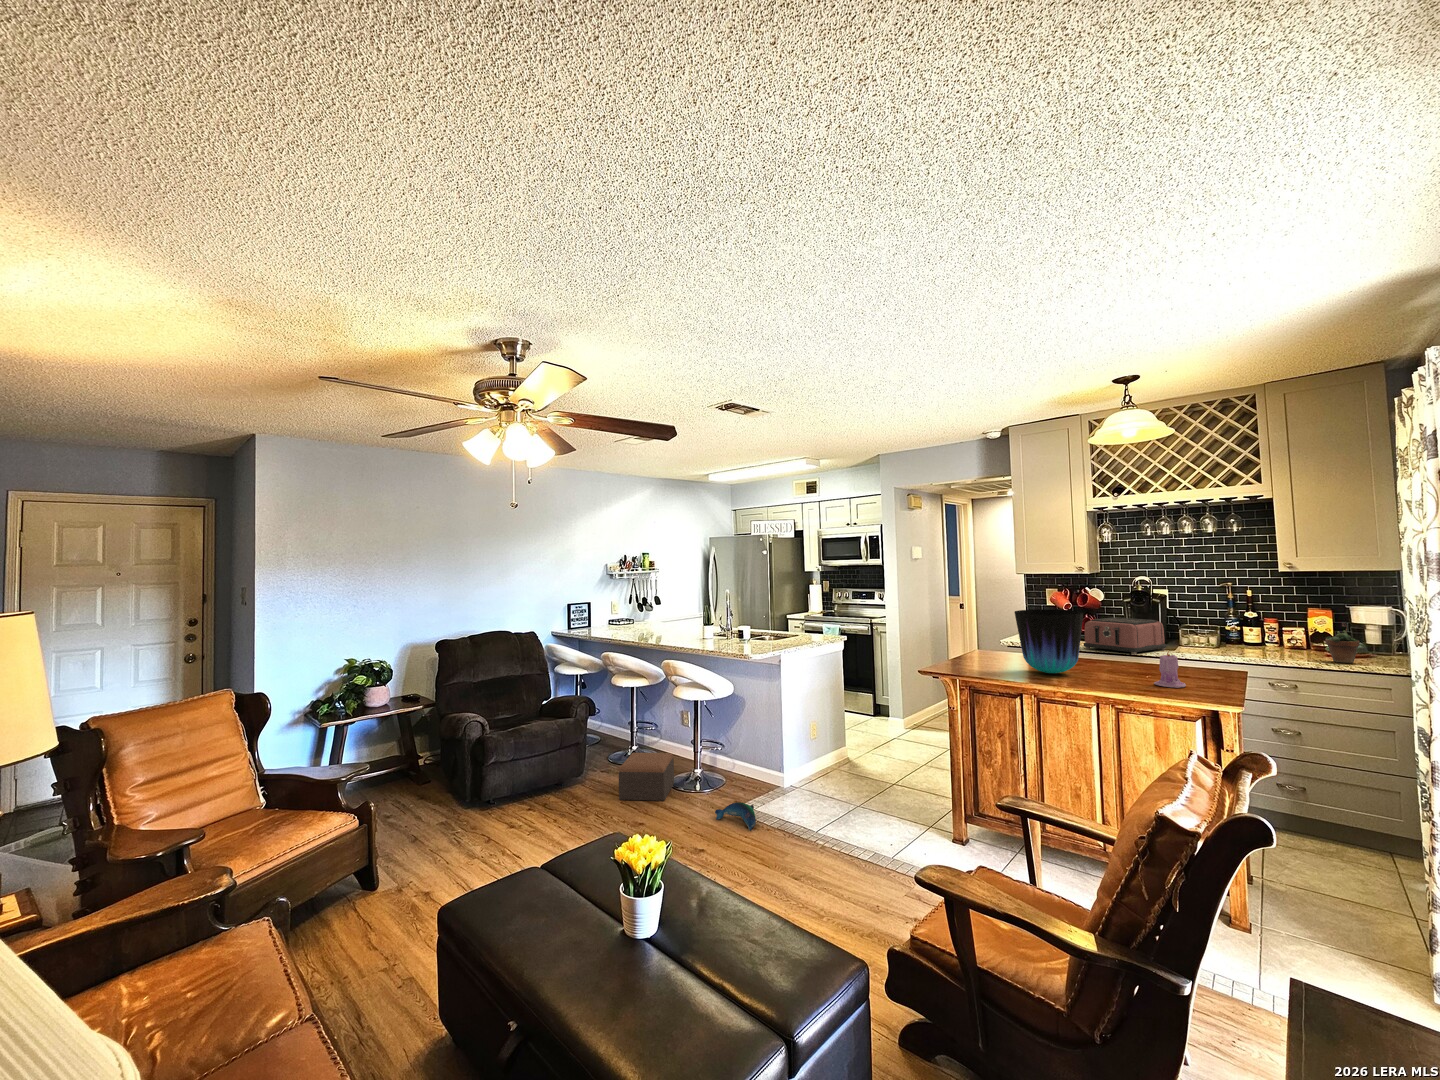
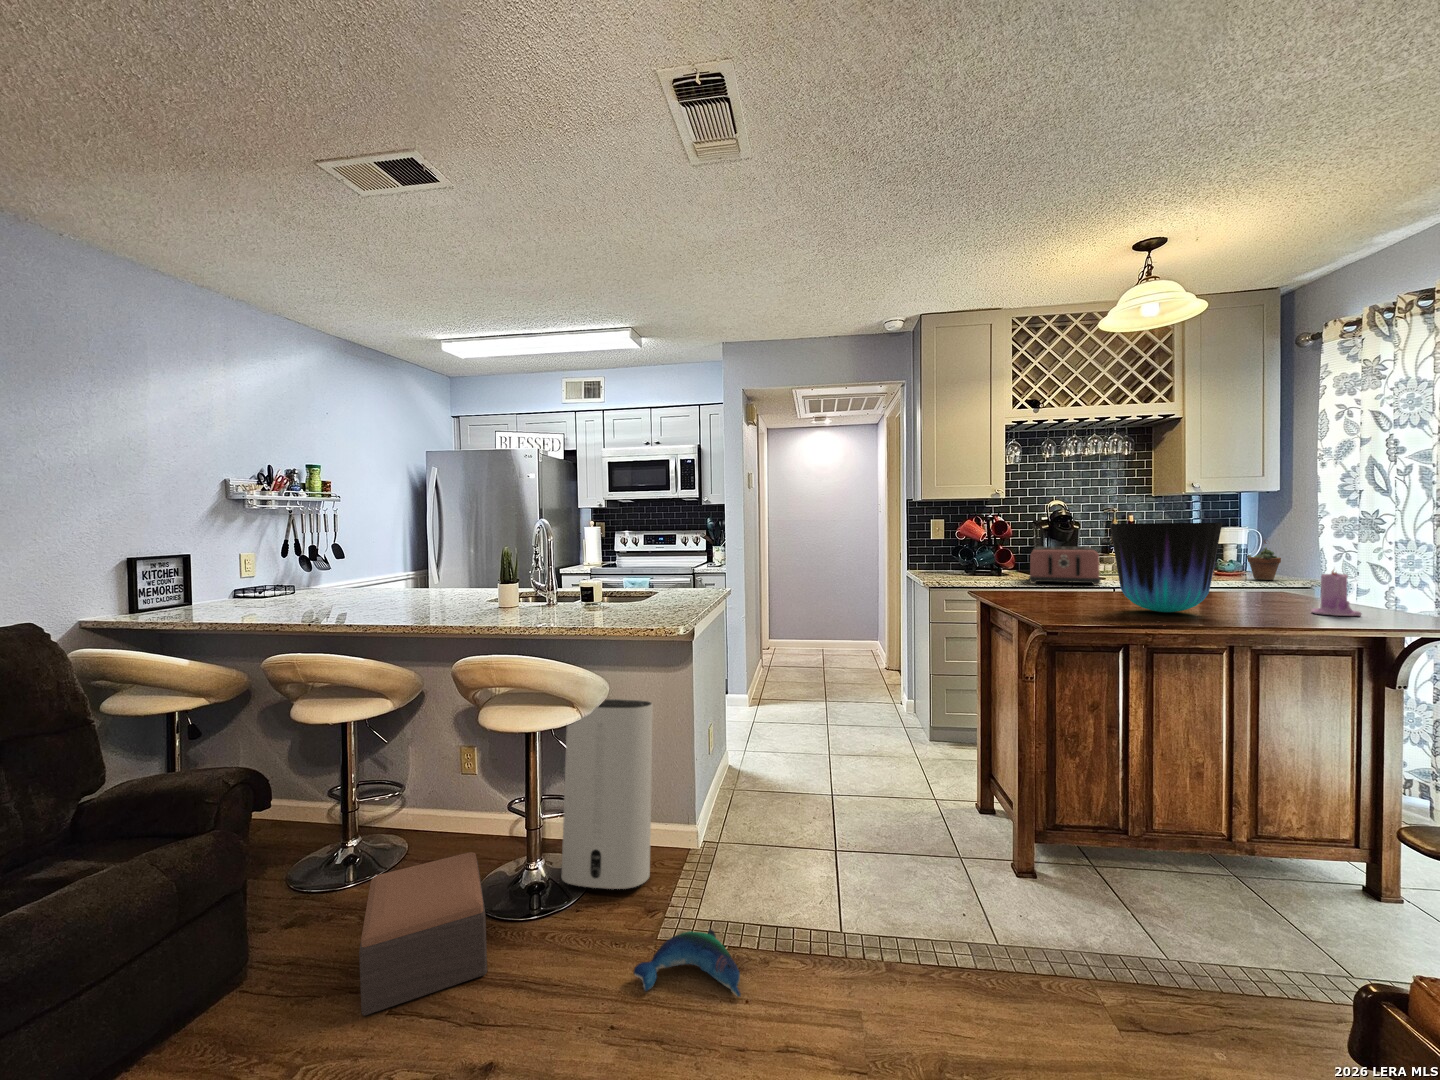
air purifier: none [713,691,760,790] -> present [561,699,653,889]

